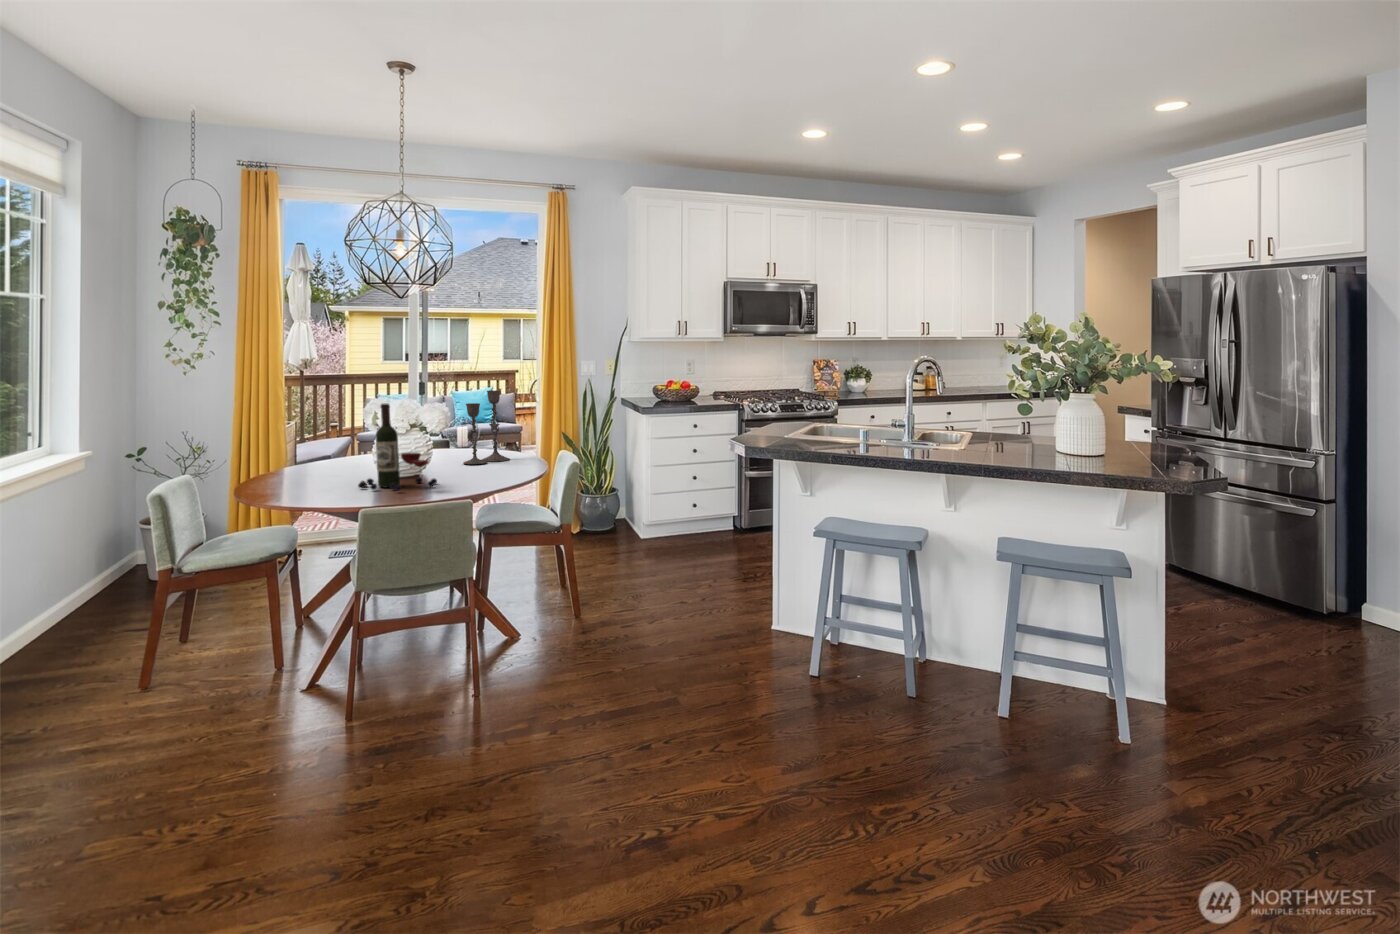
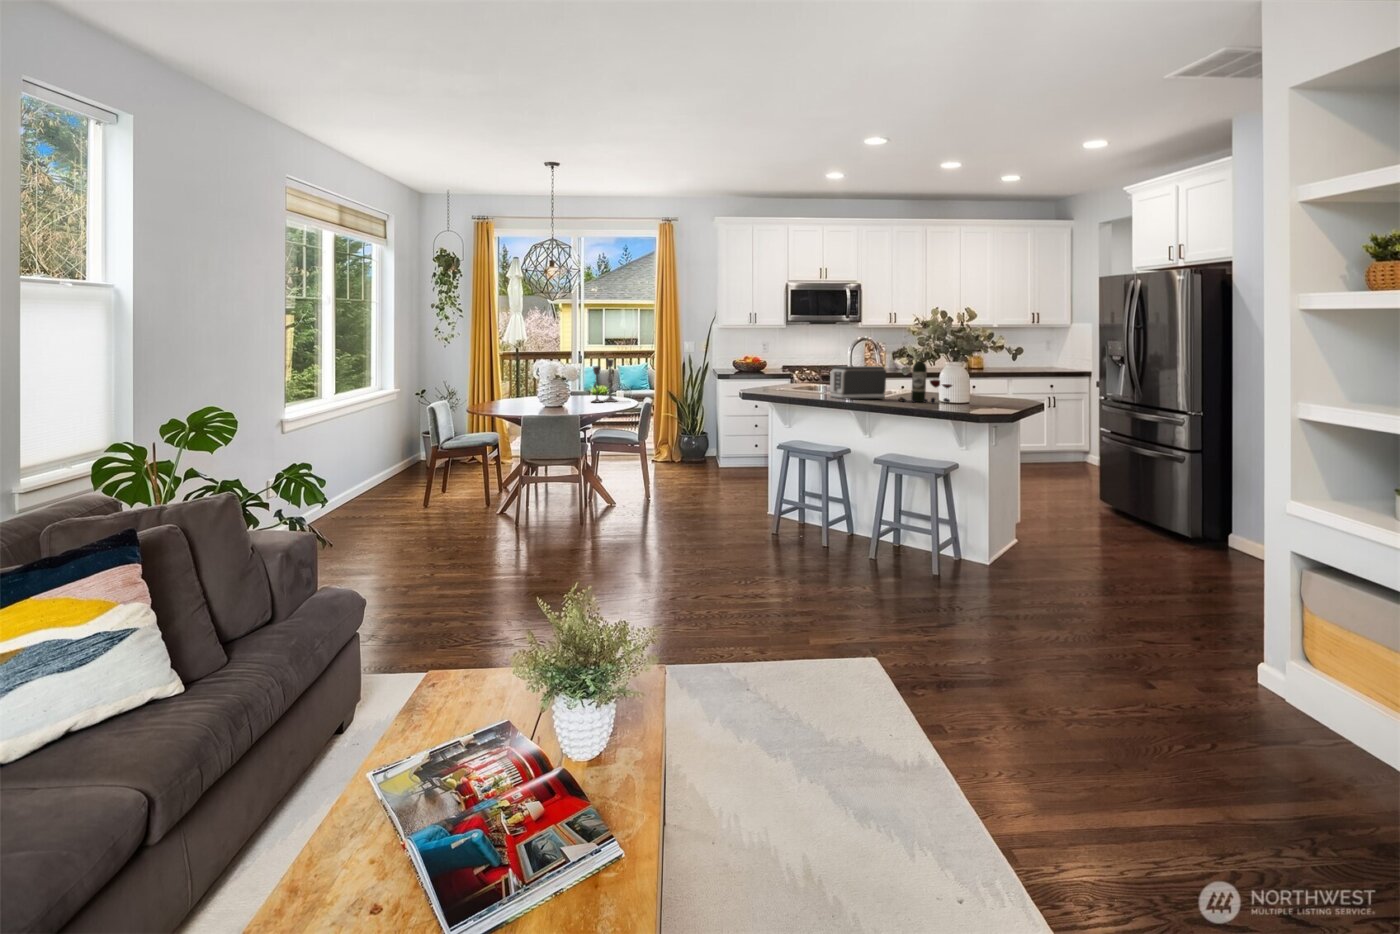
toaster: none [950,399,1049,462] -> present [830,366,886,399]
wine bottle: present [358,403,437,491] -> present [898,361,952,403]

